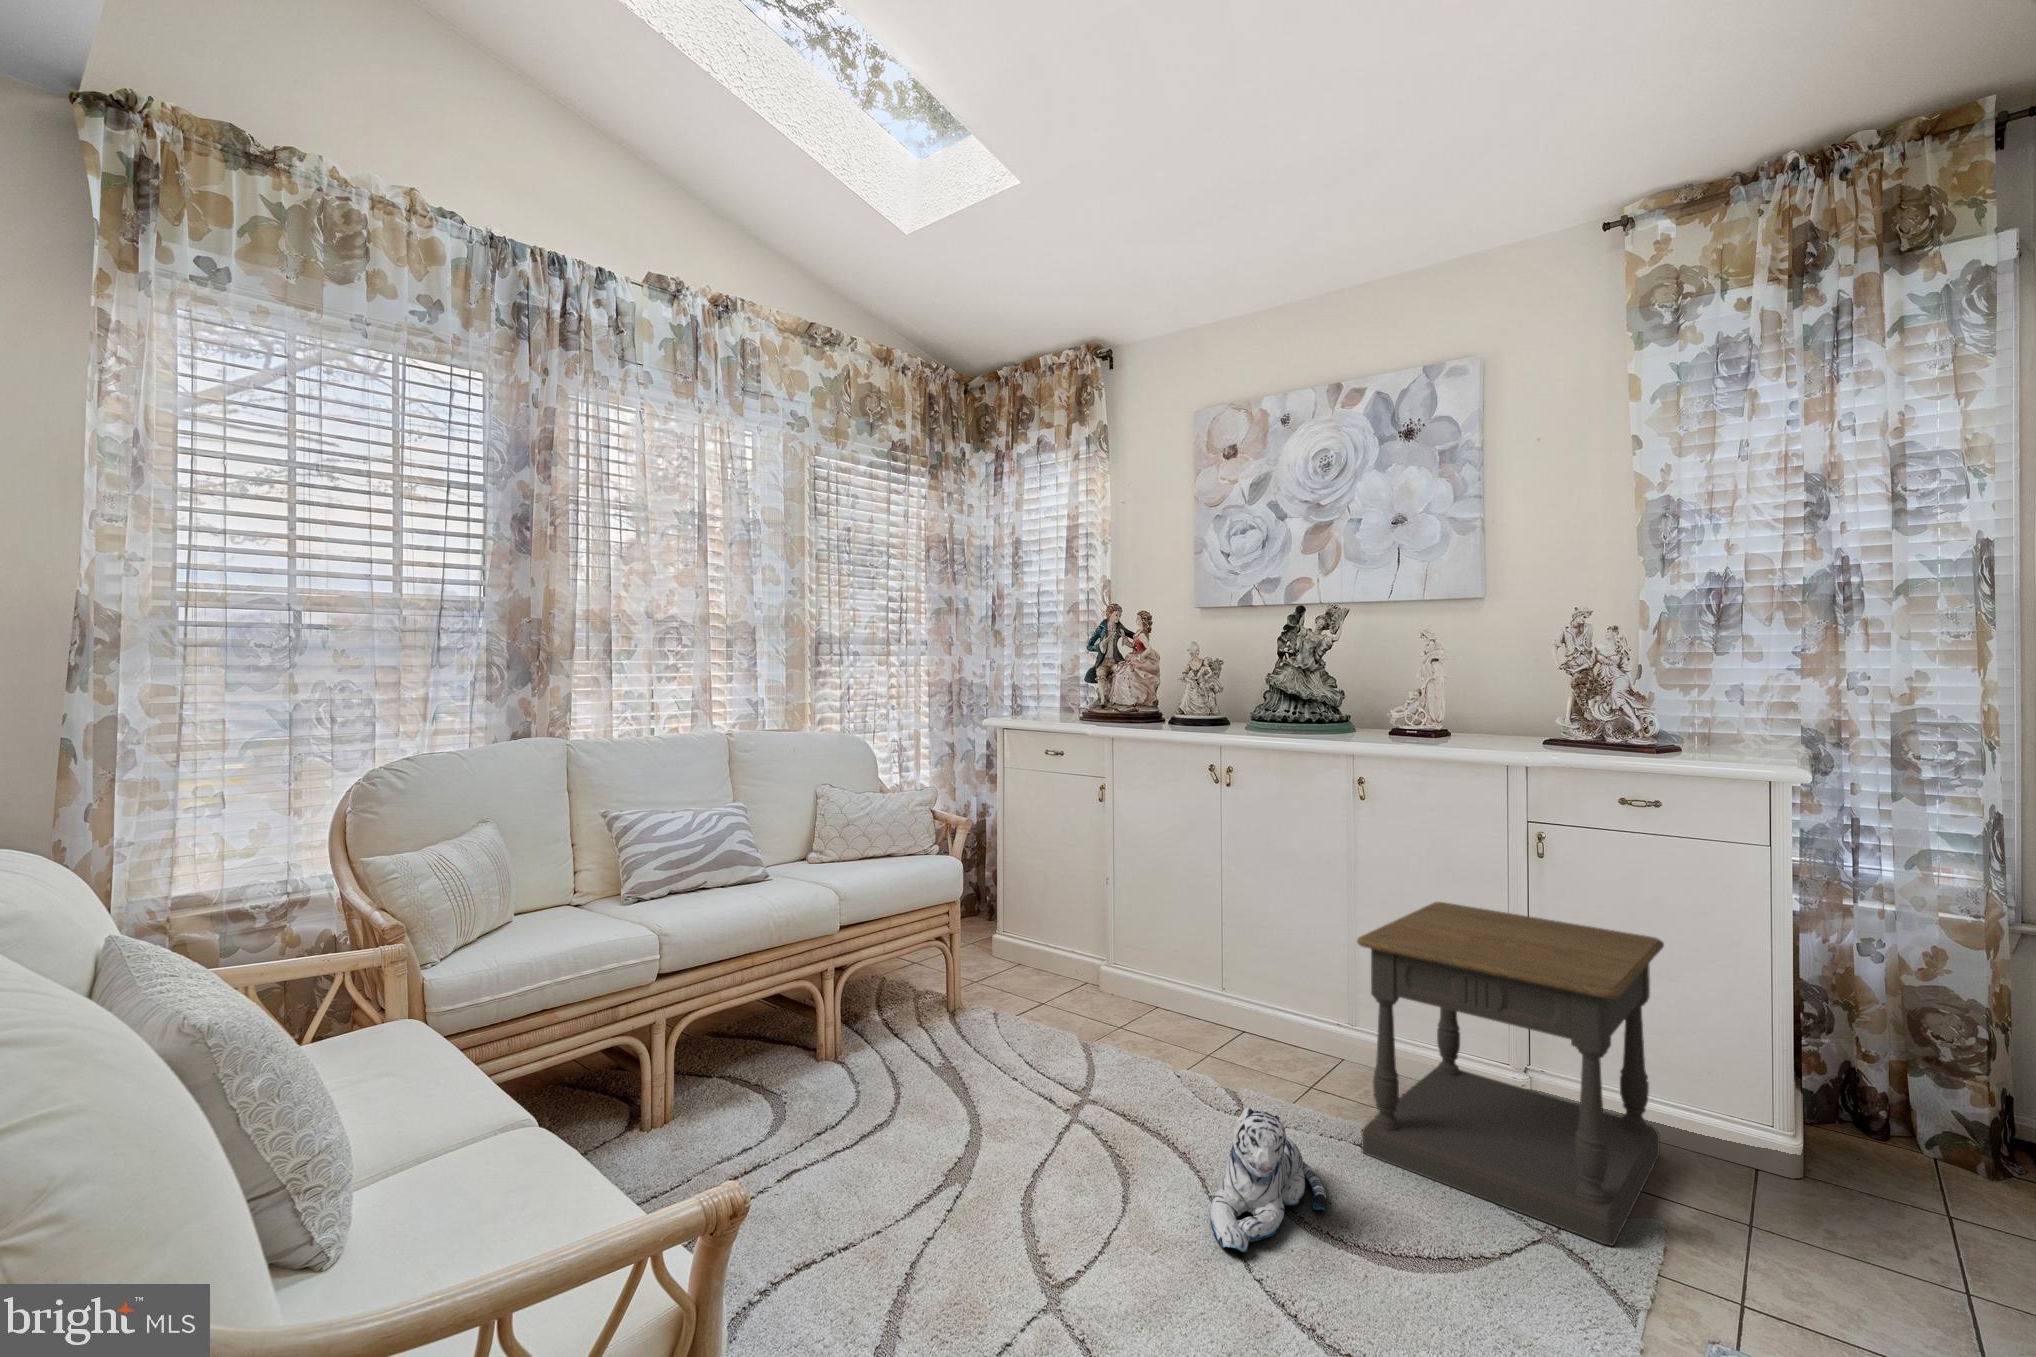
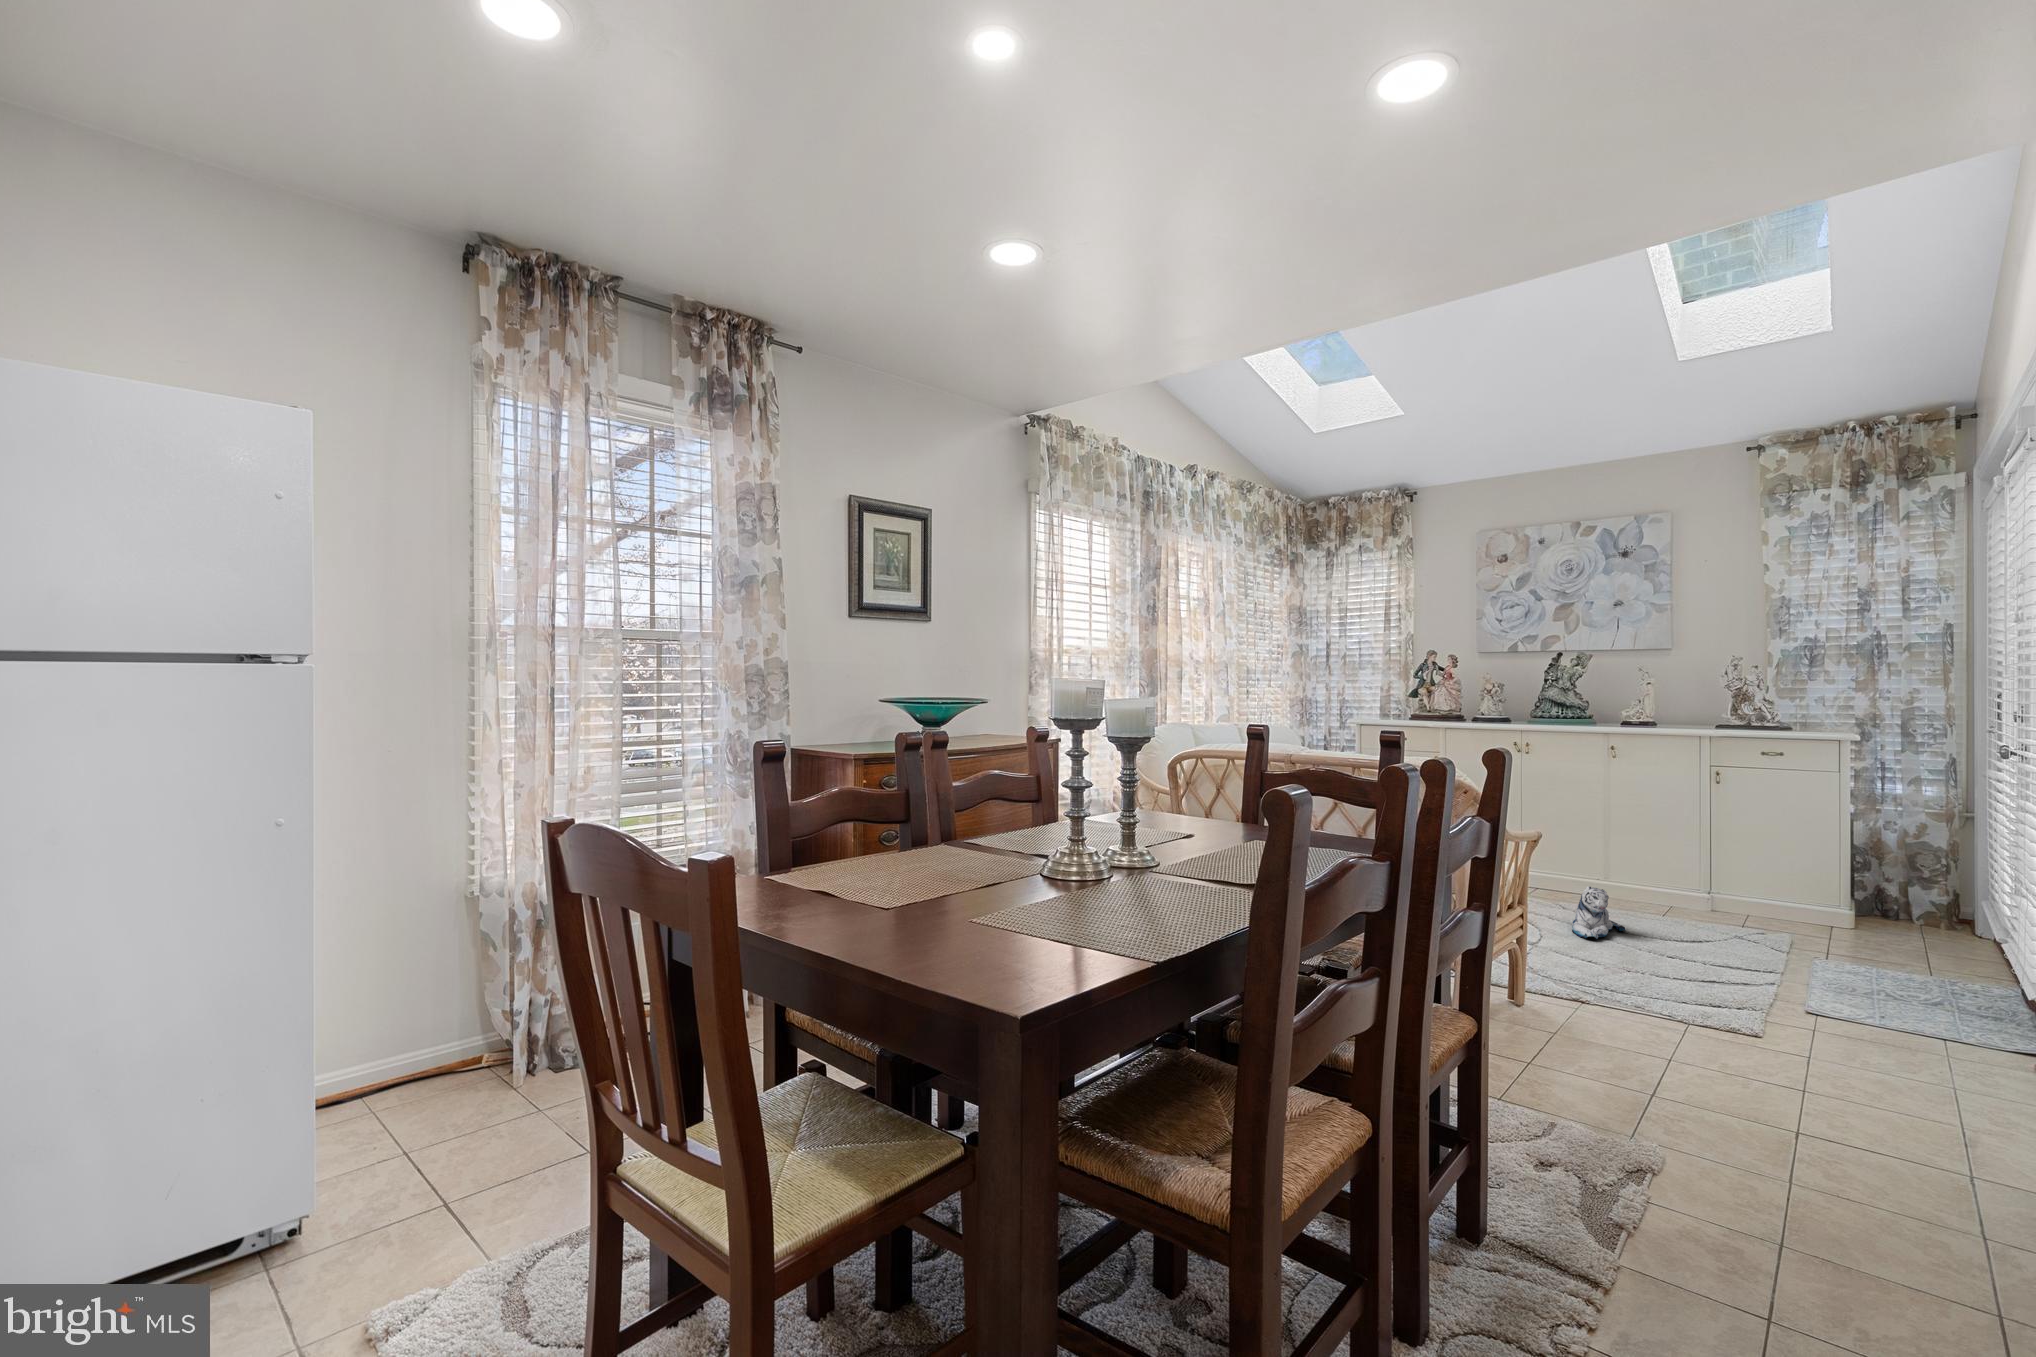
side table: present [1357,902,1664,1246] -> none [1627,808,1783,942]

